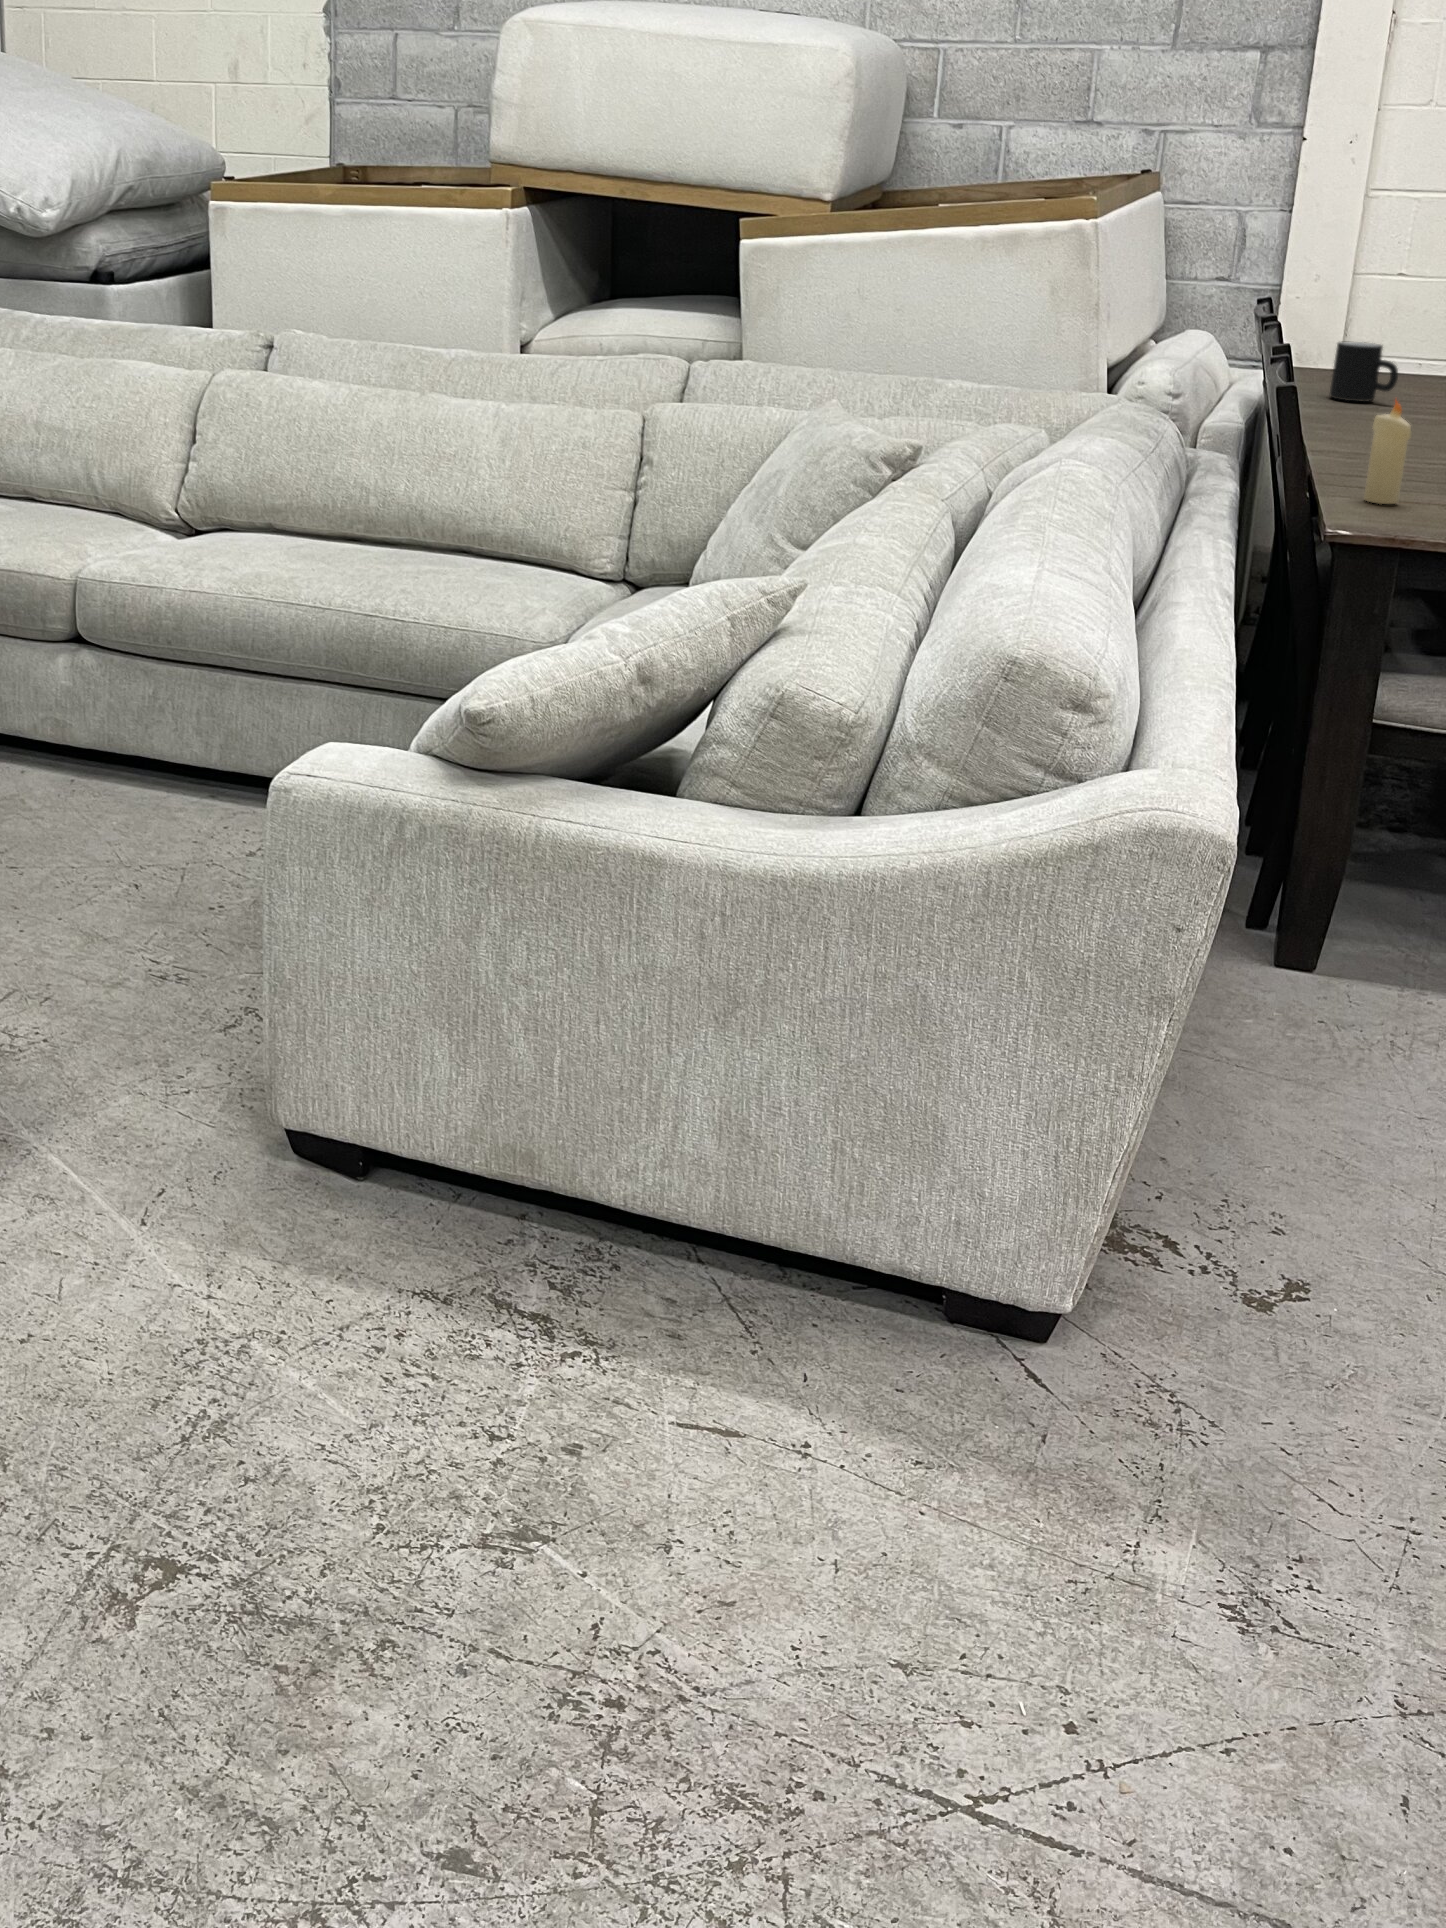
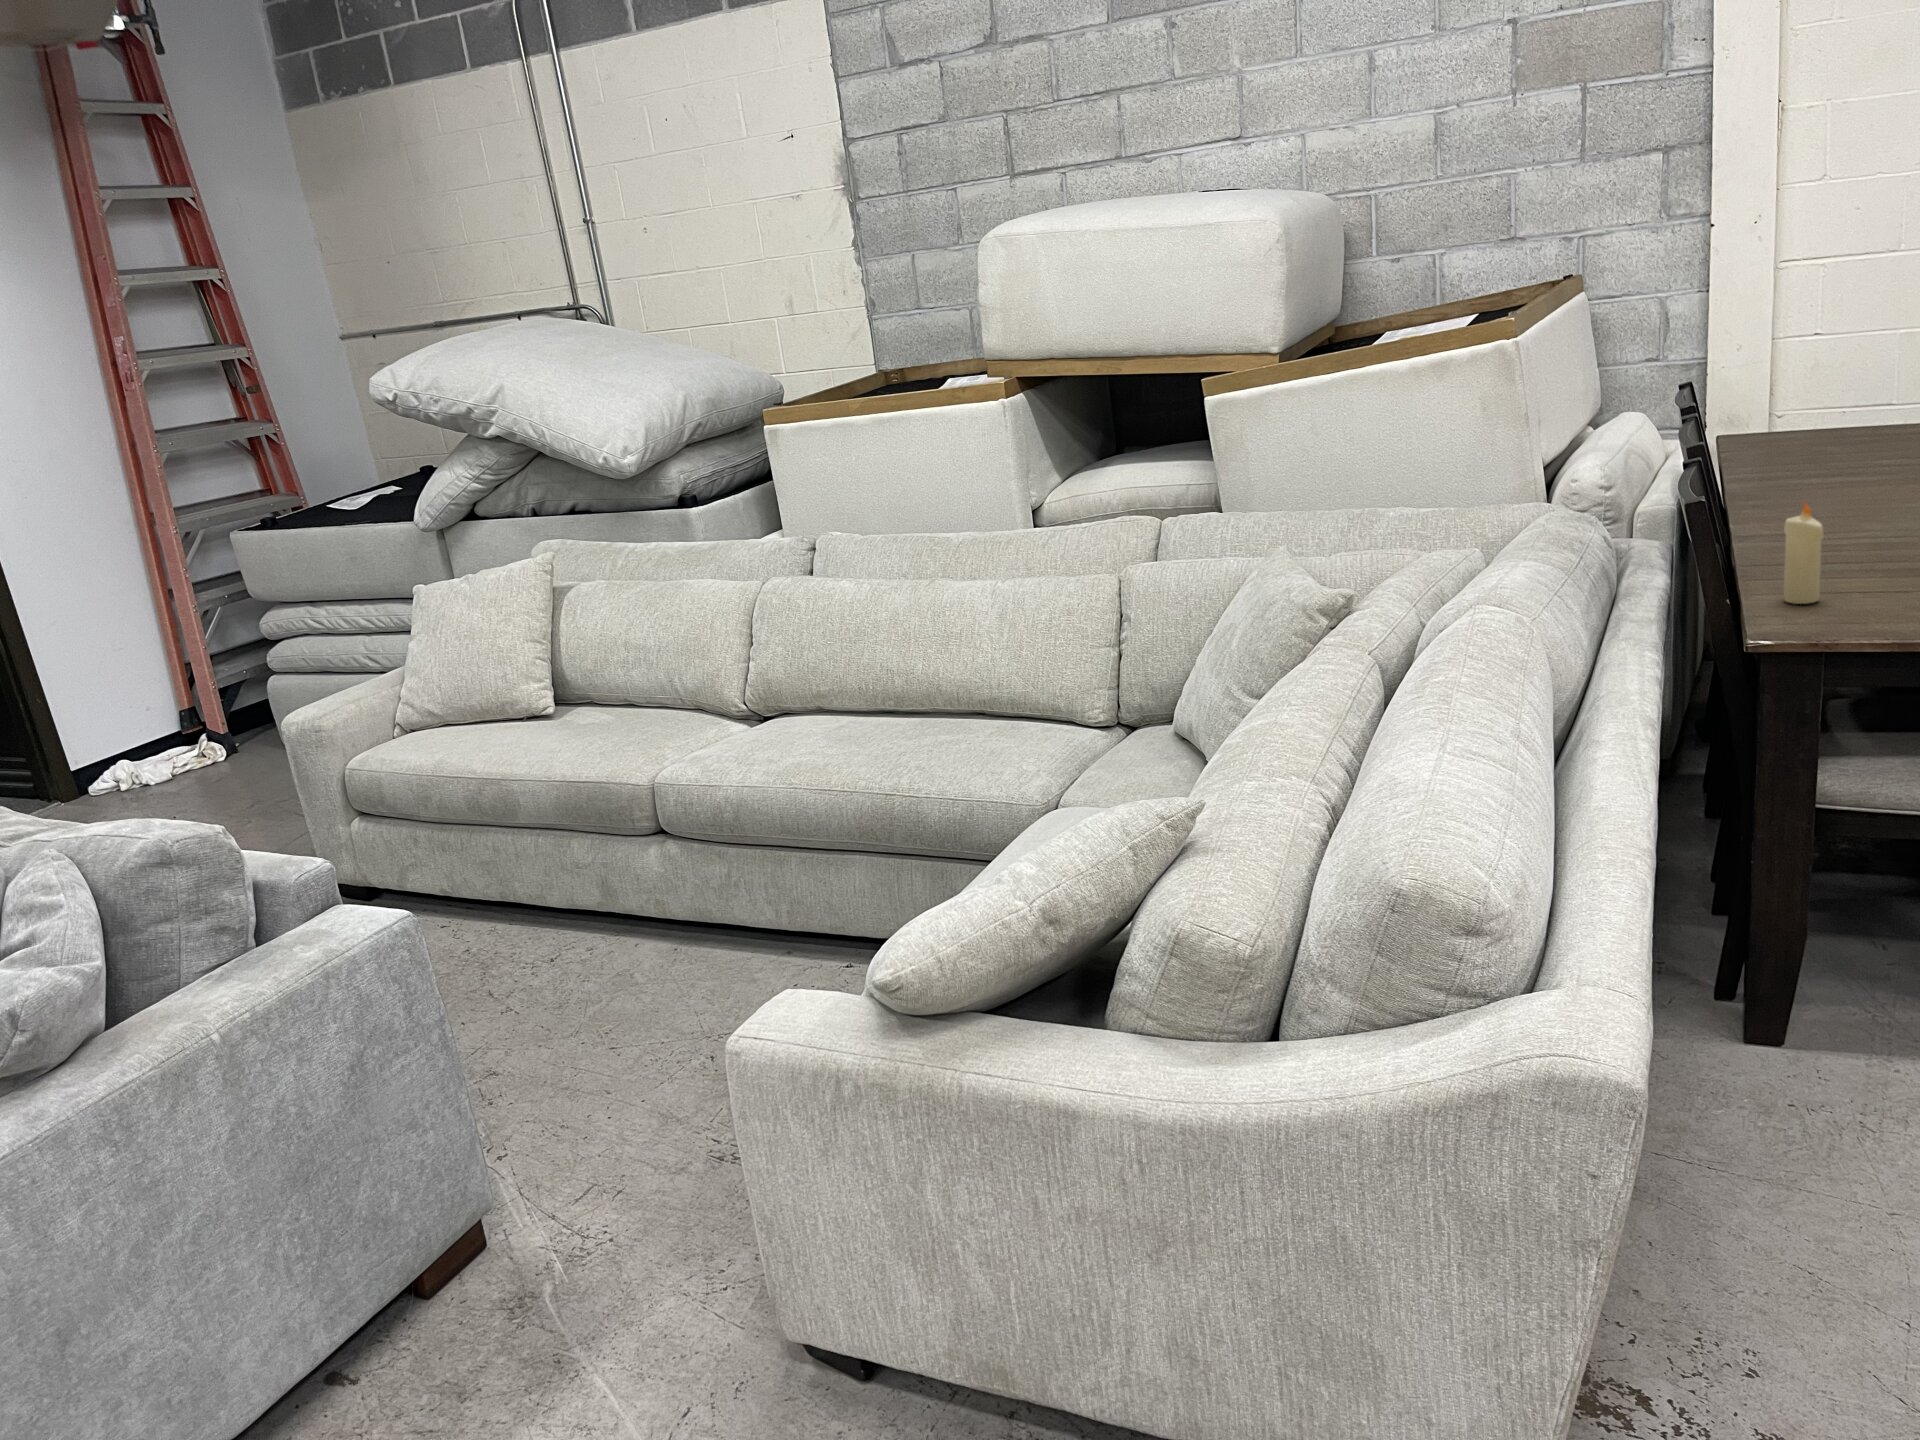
mug: present [1330,341,1398,402] -> none [1757,415,1822,471]

